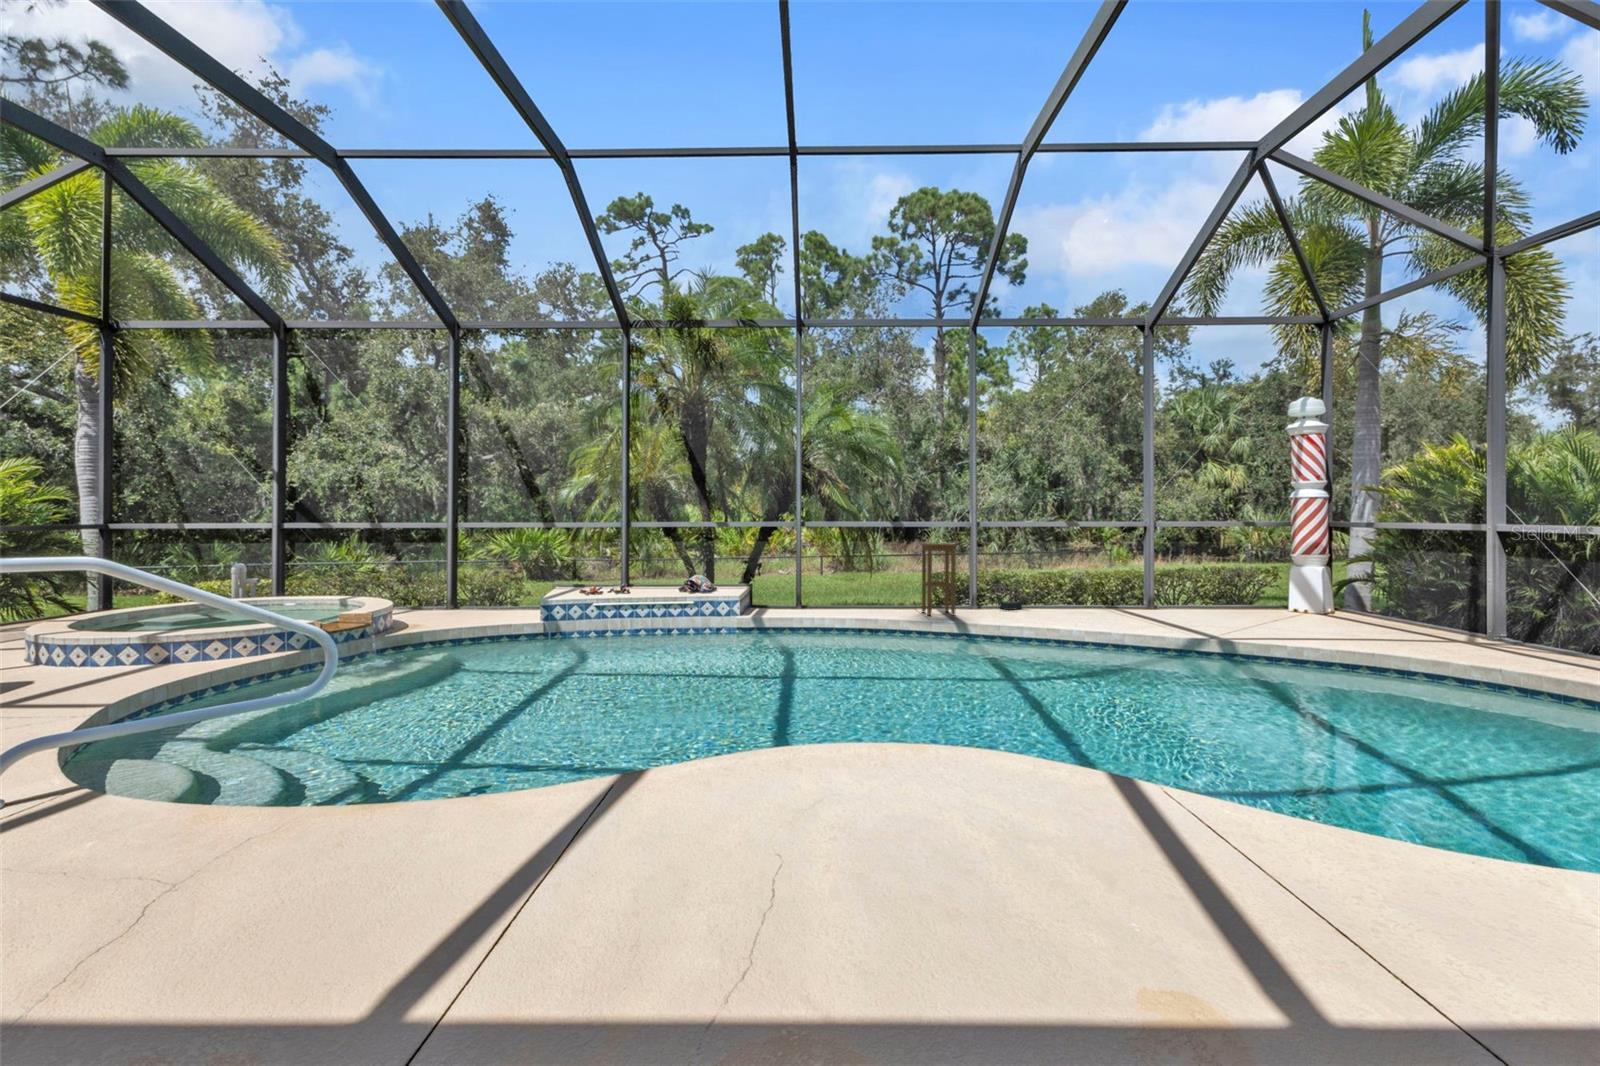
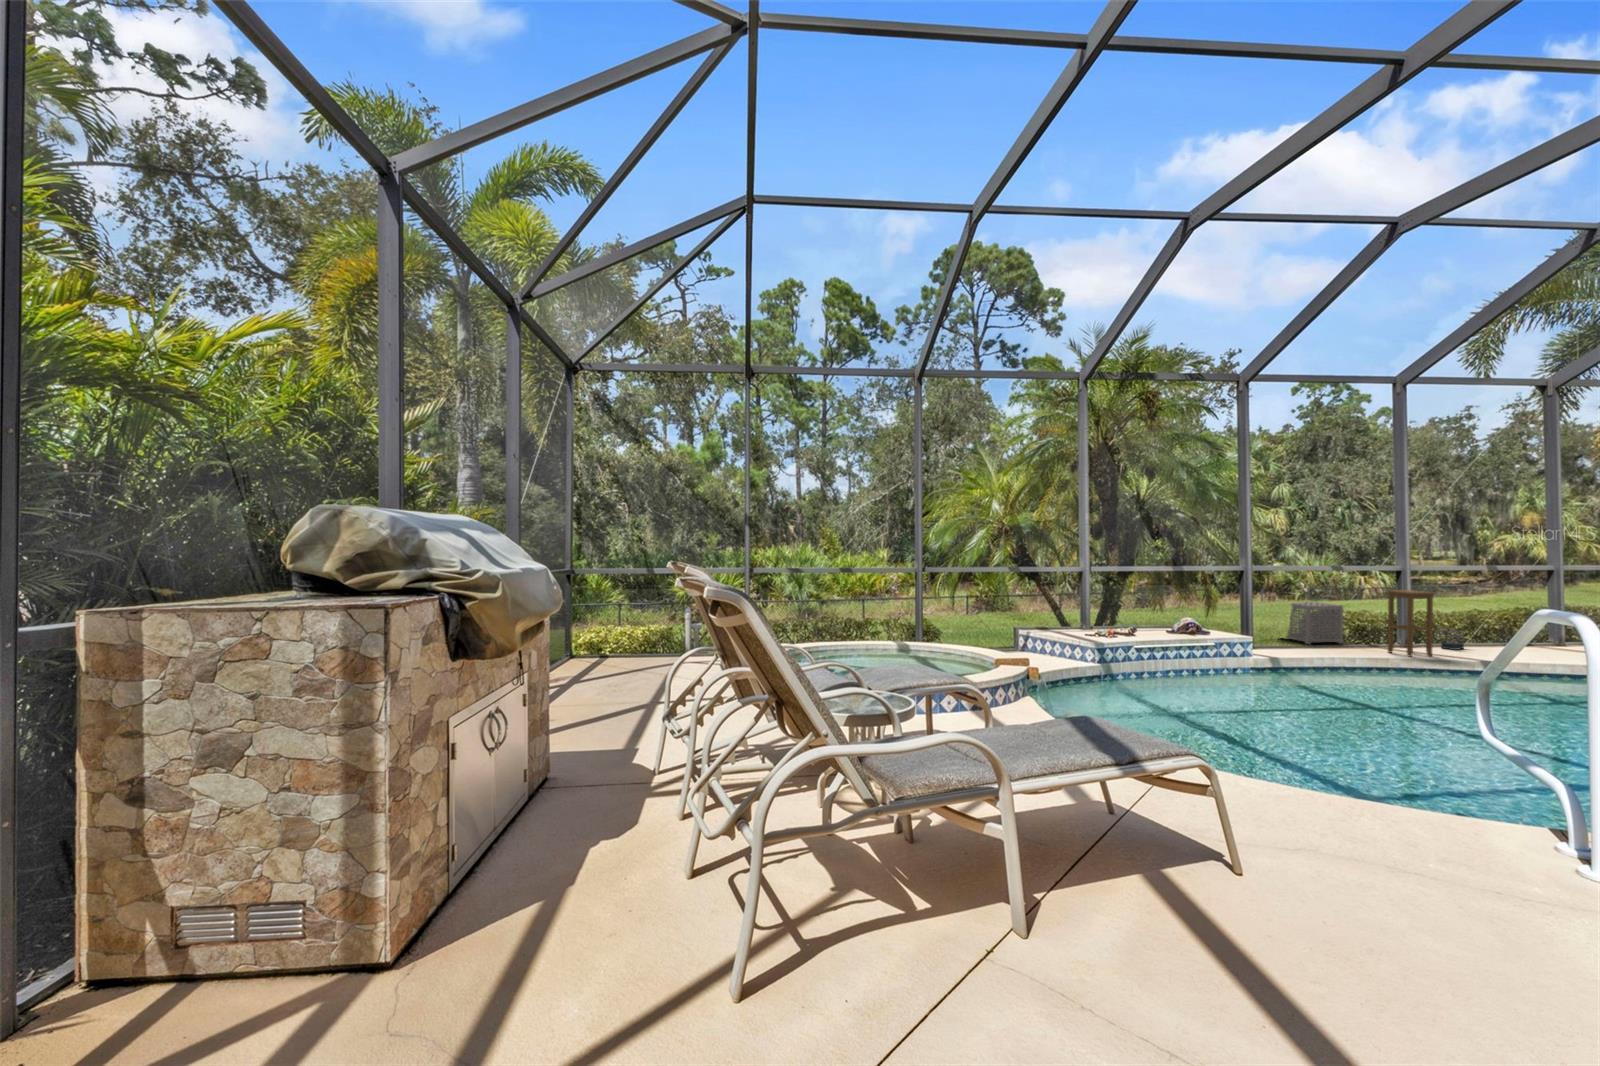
side table: none [861,560,911,605] -> present [1286,602,1343,644]

